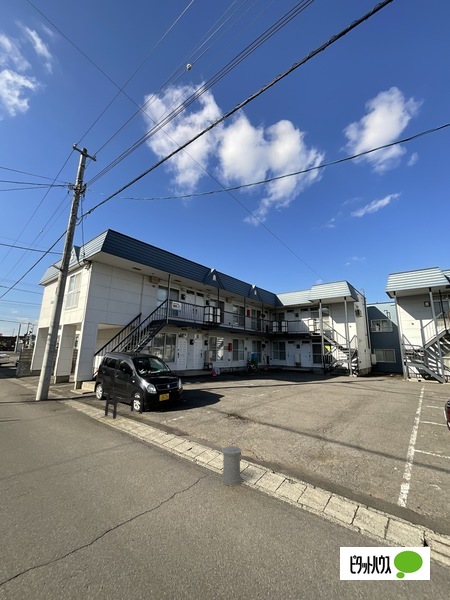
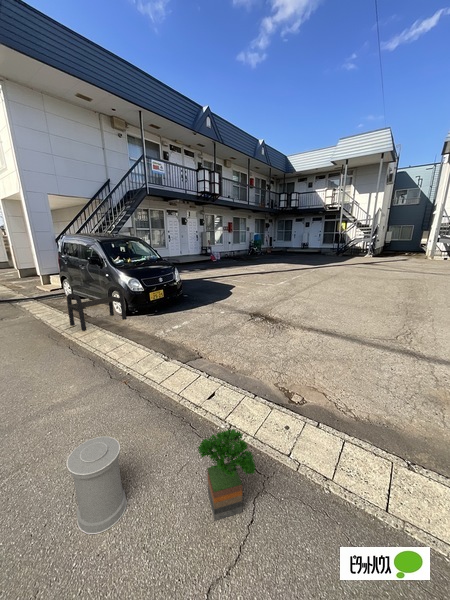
potted tree: none [177,442,200,482] -> present [198,429,255,520]
trash can: present [222,446,241,486] -> present [67,436,127,534]

